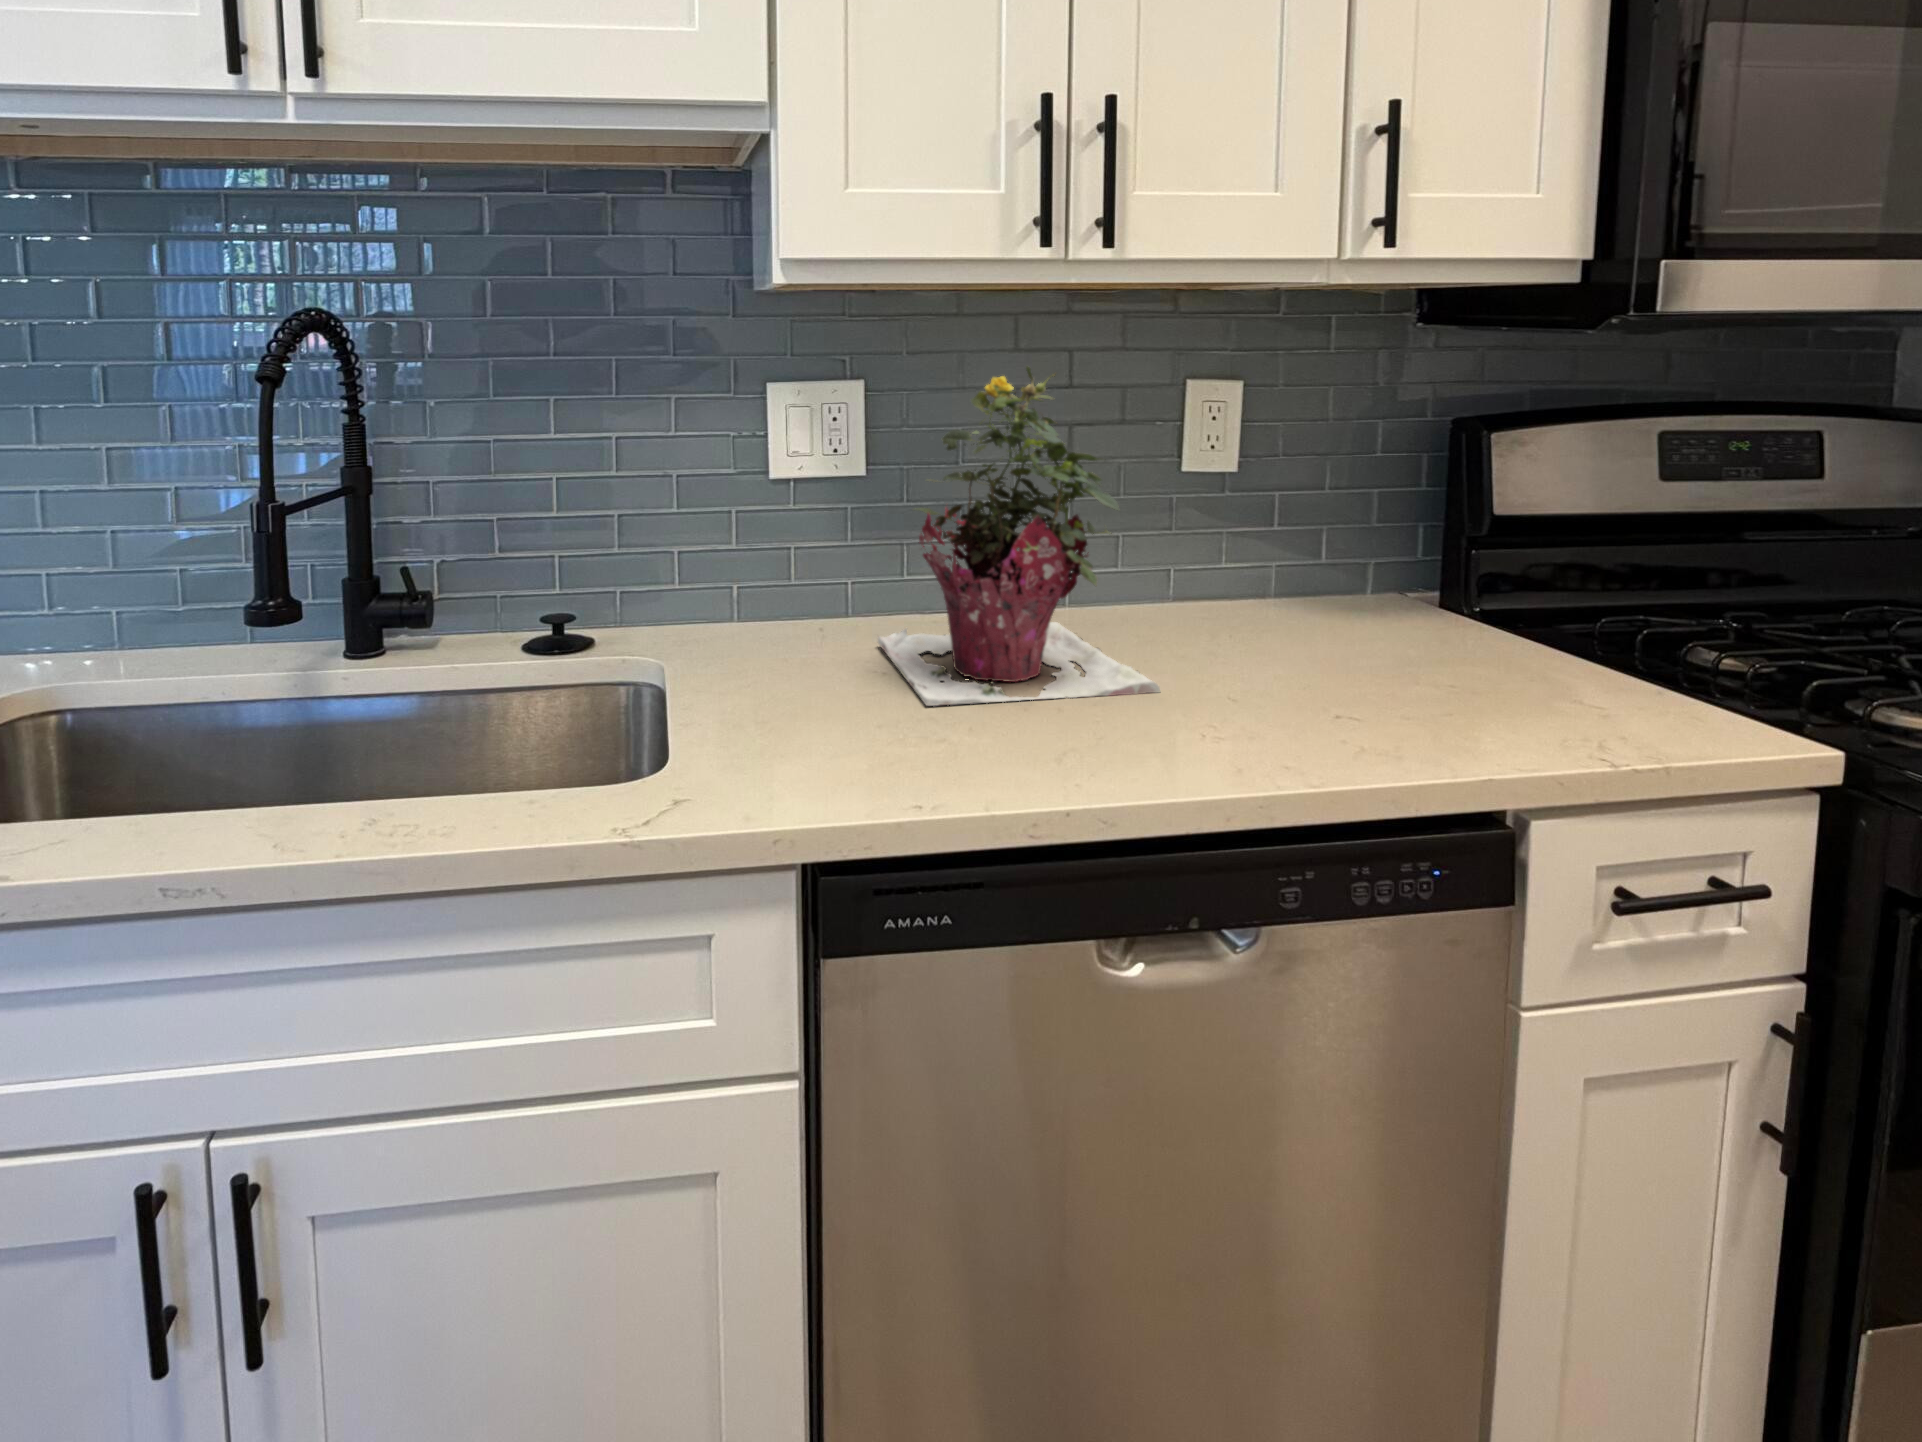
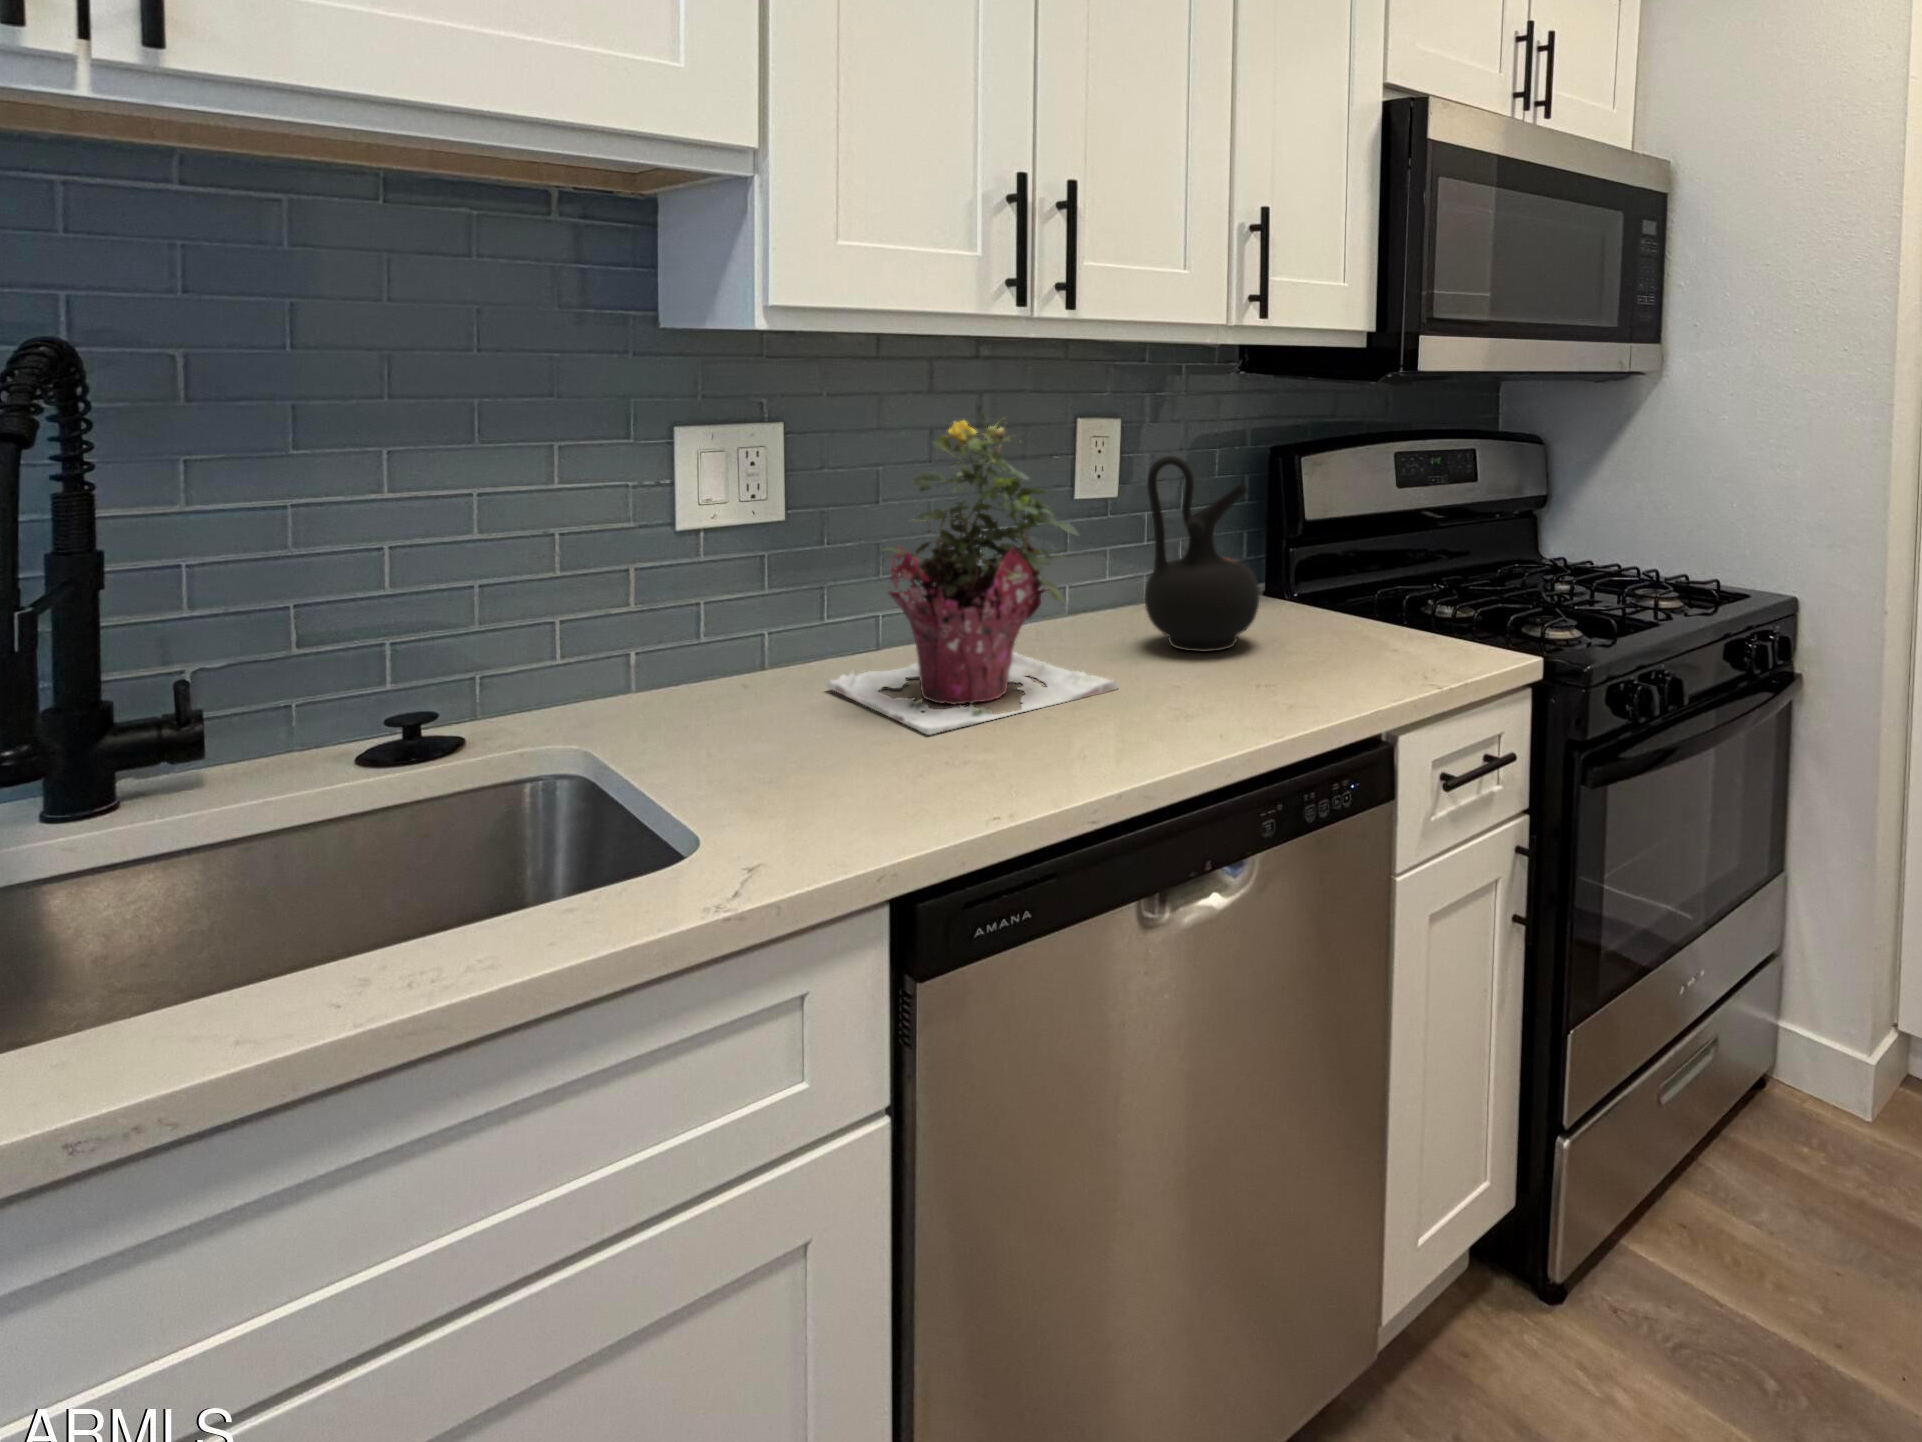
ceramic jug: none [1231,423,1381,667] -> present [1145,456,1259,652]

